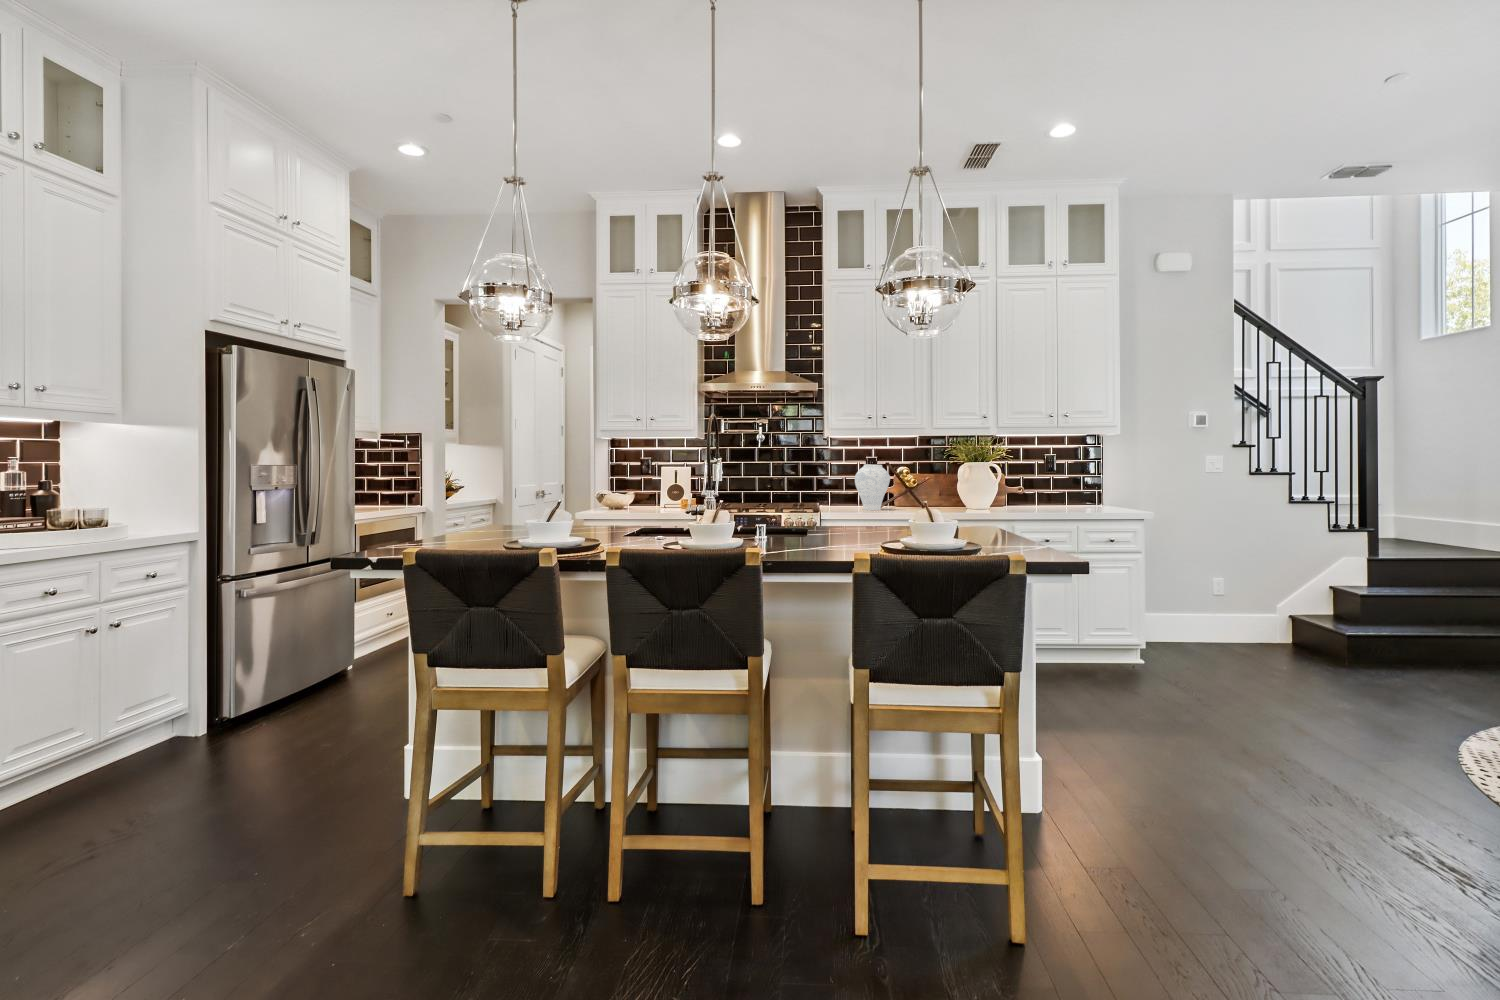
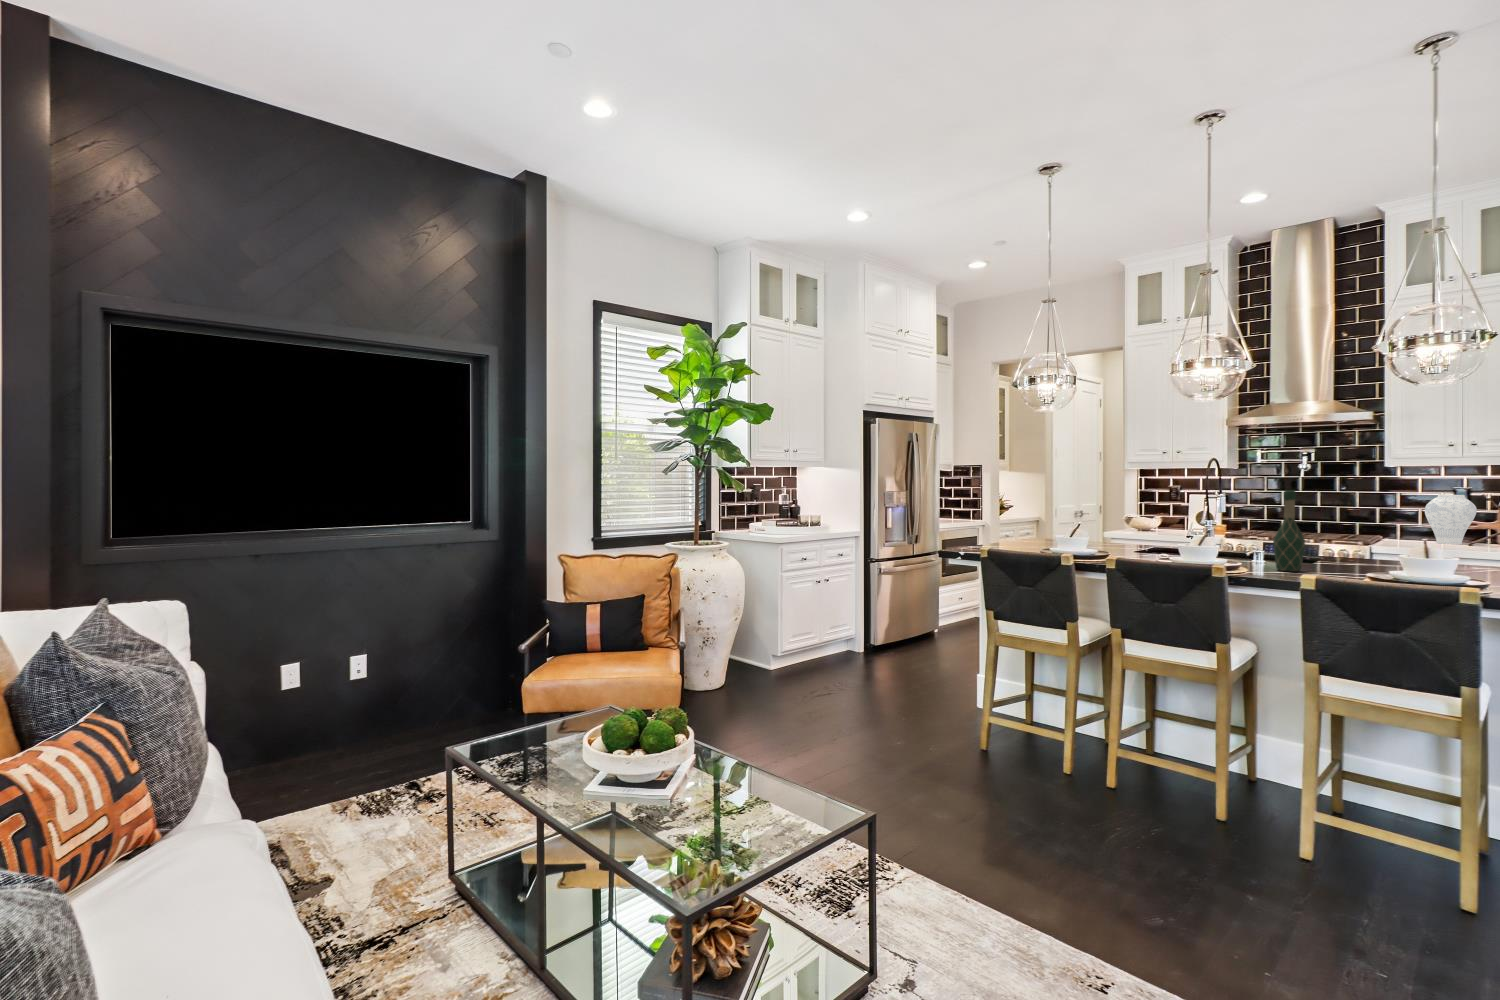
wine bottle: none [803,444,836,551] -> present [1273,490,1305,572]

